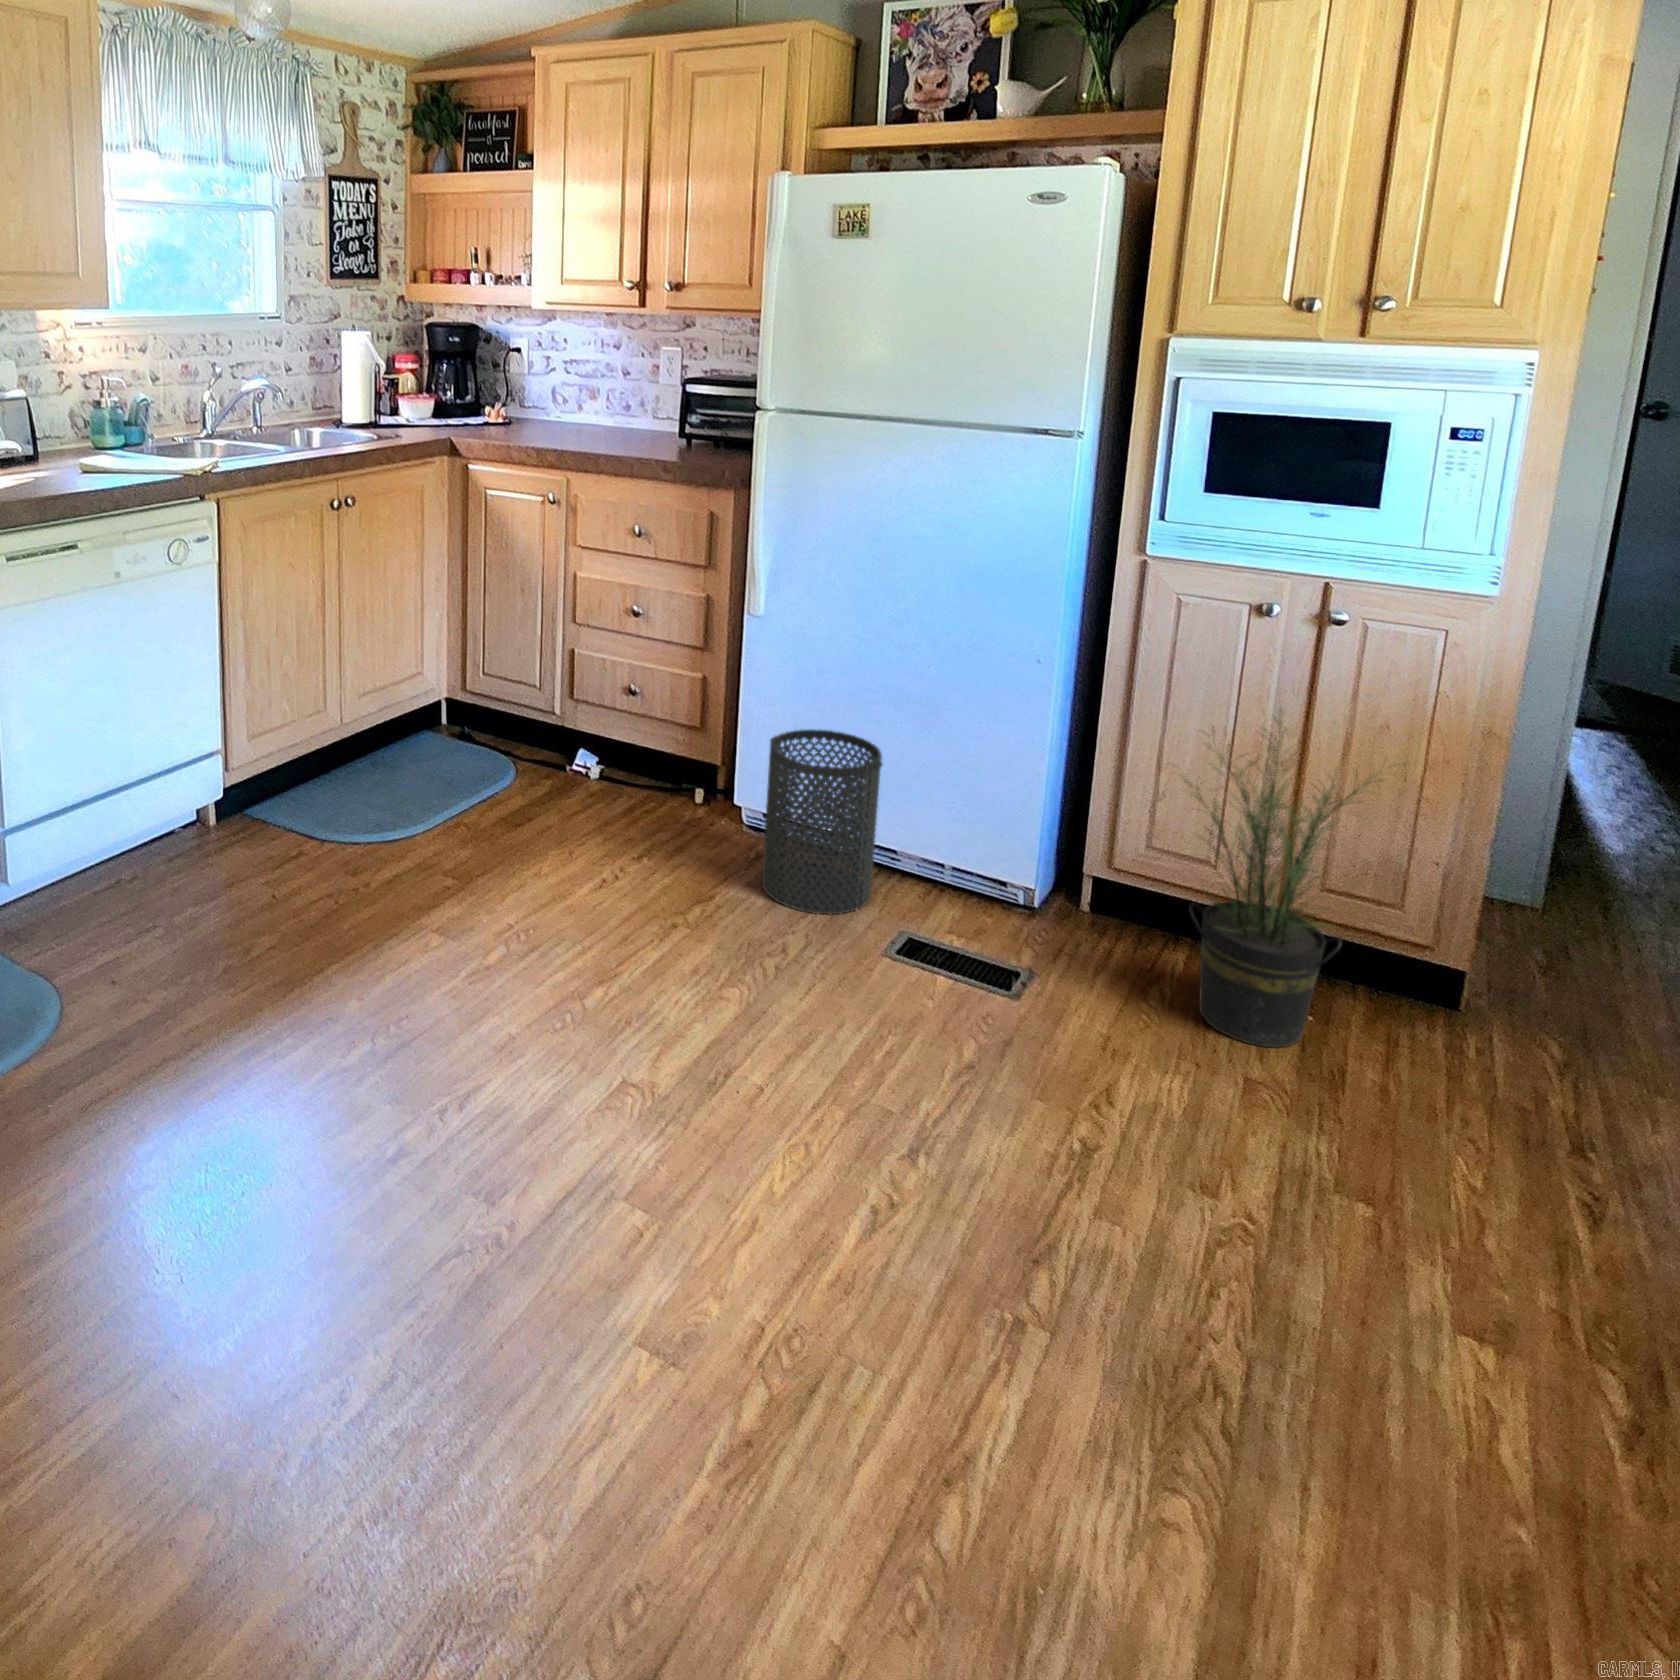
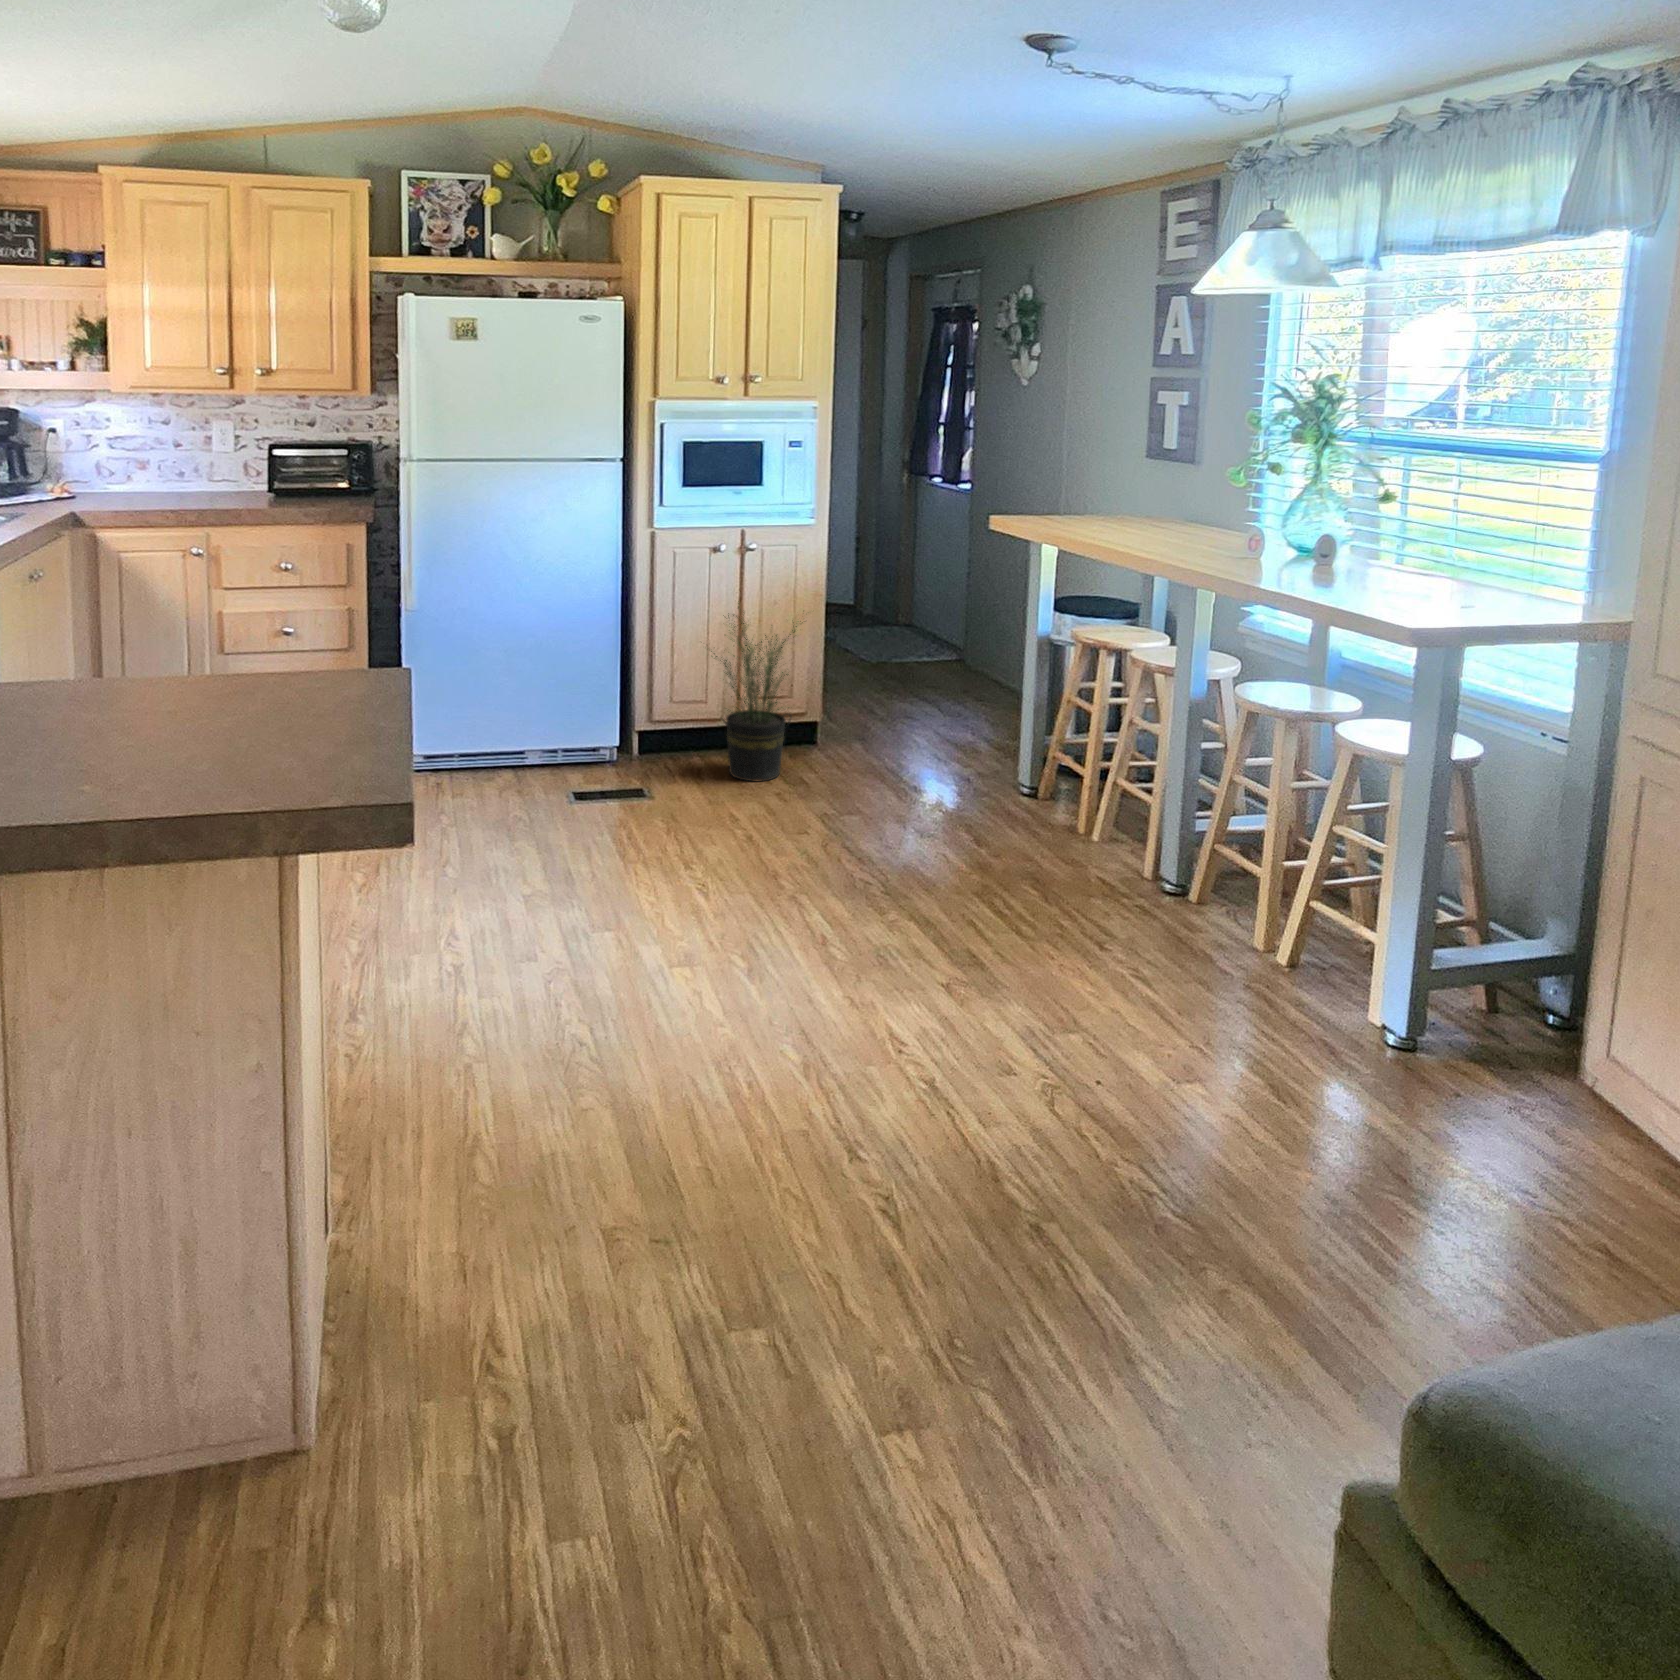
trash can: present [762,729,883,914] -> none [454,677,534,799]

